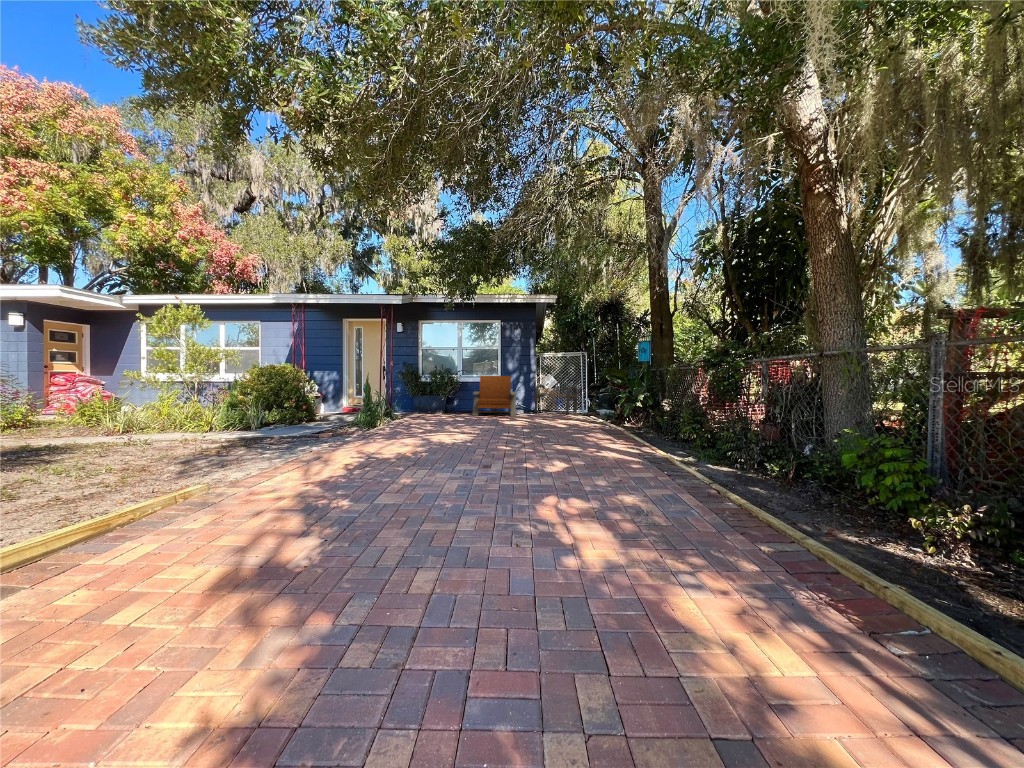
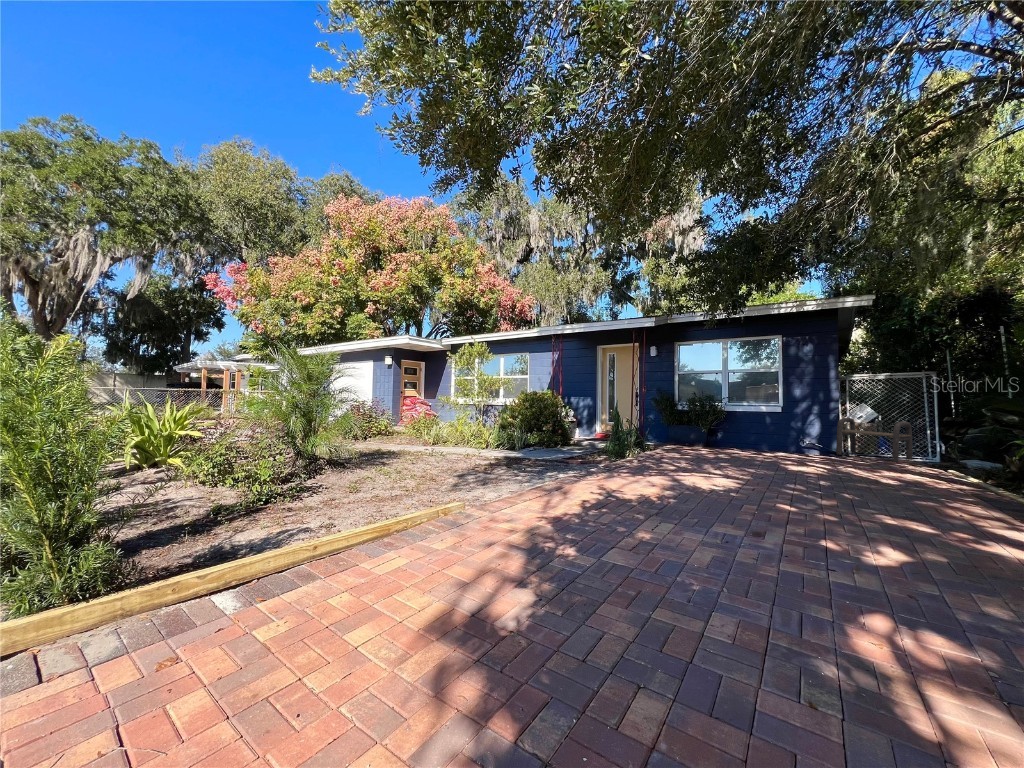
lounge chair: present [472,375,516,417] -> none [744,405,808,460]

